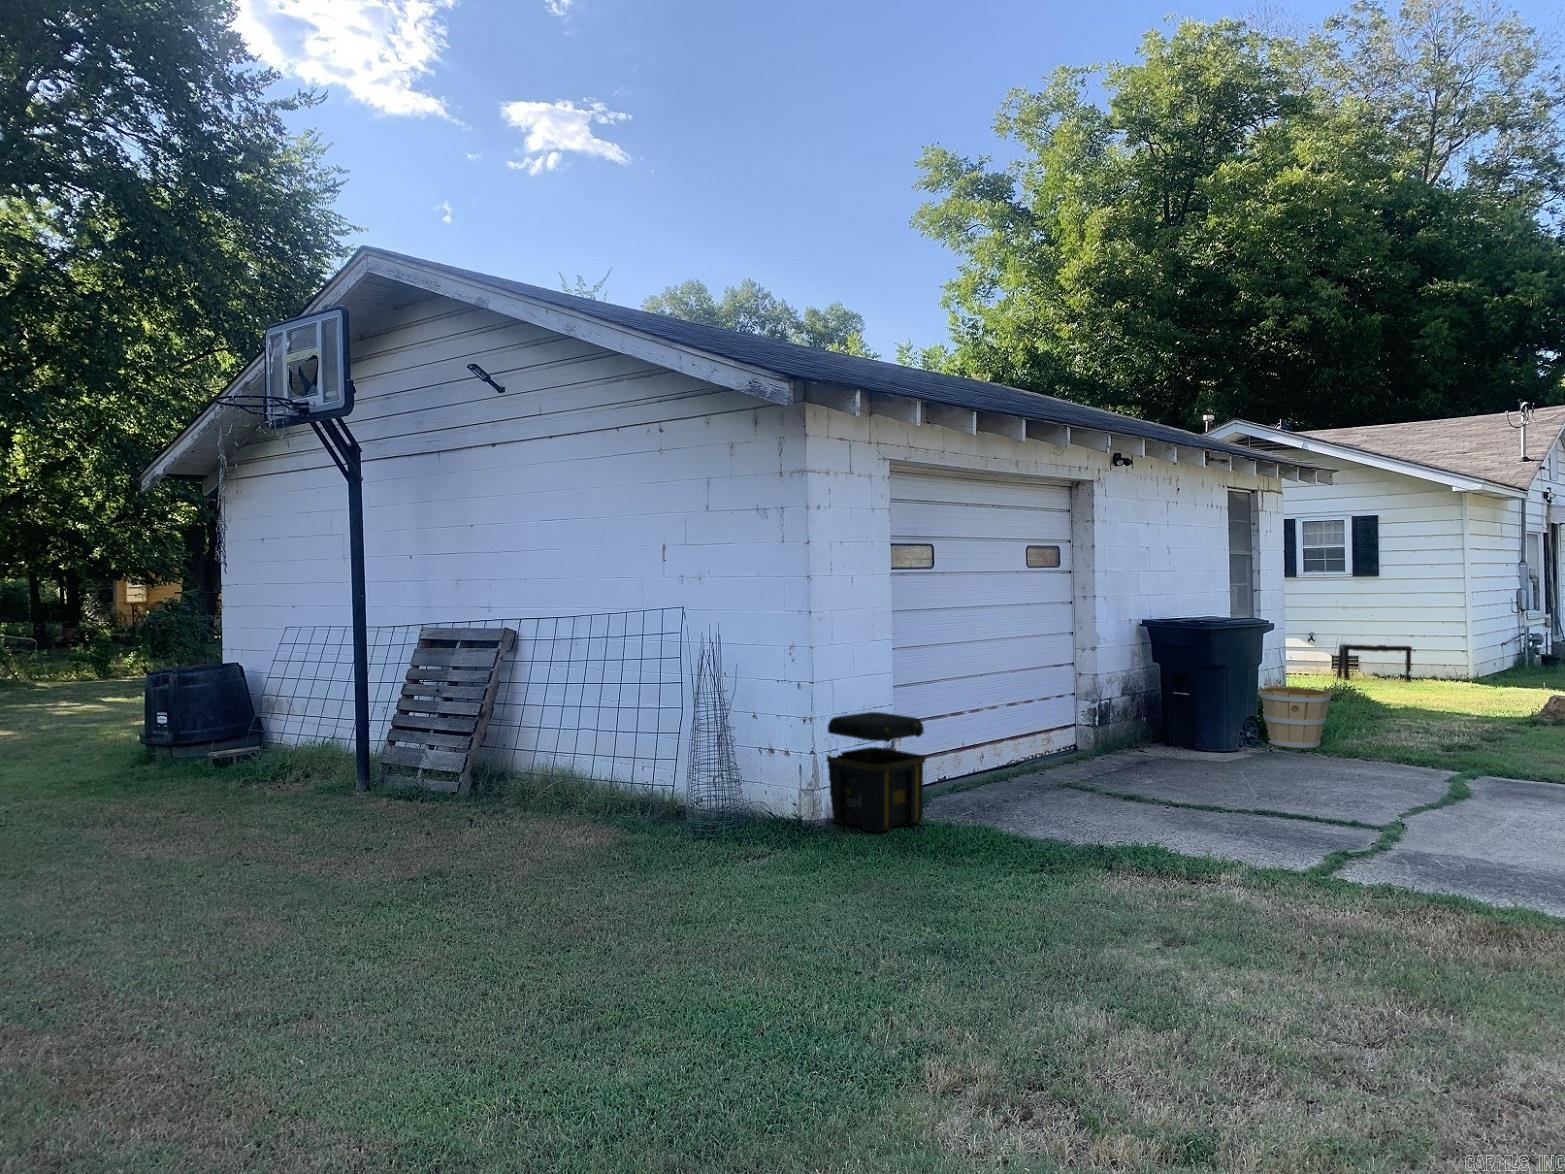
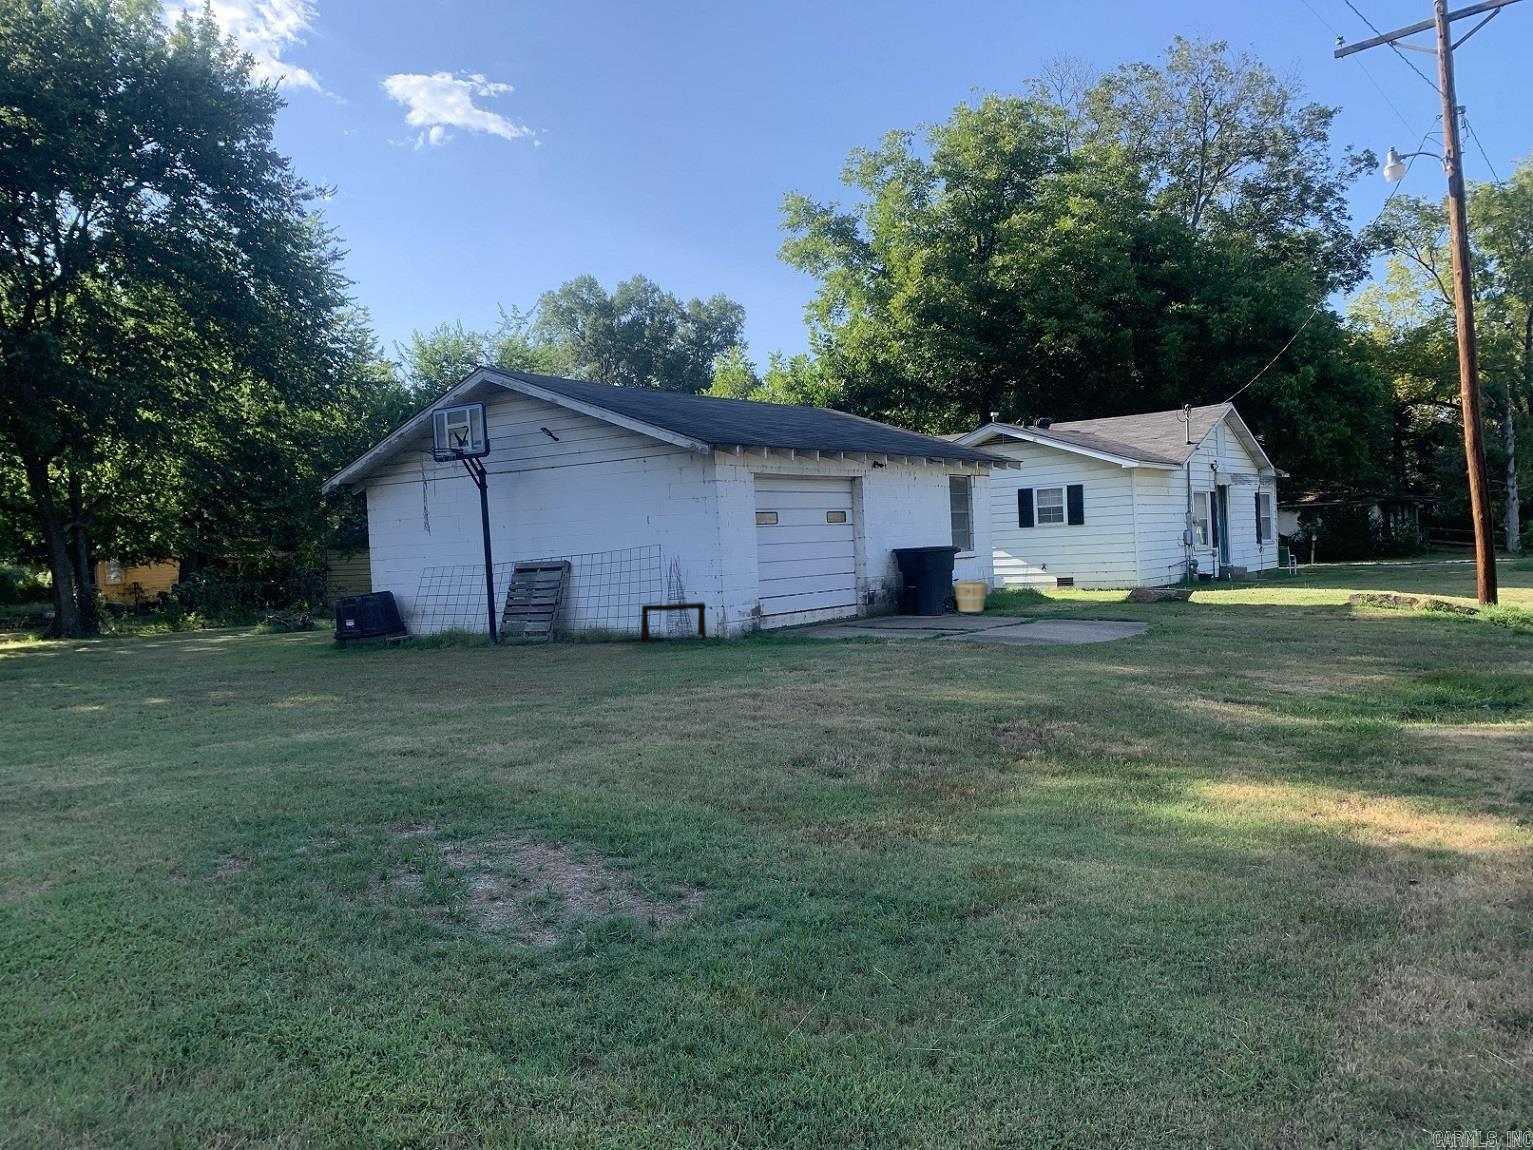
bench: present [1337,644,1412,682] -> present [641,602,706,642]
toolbox: present [827,712,925,832] -> none [729,589,772,638]

